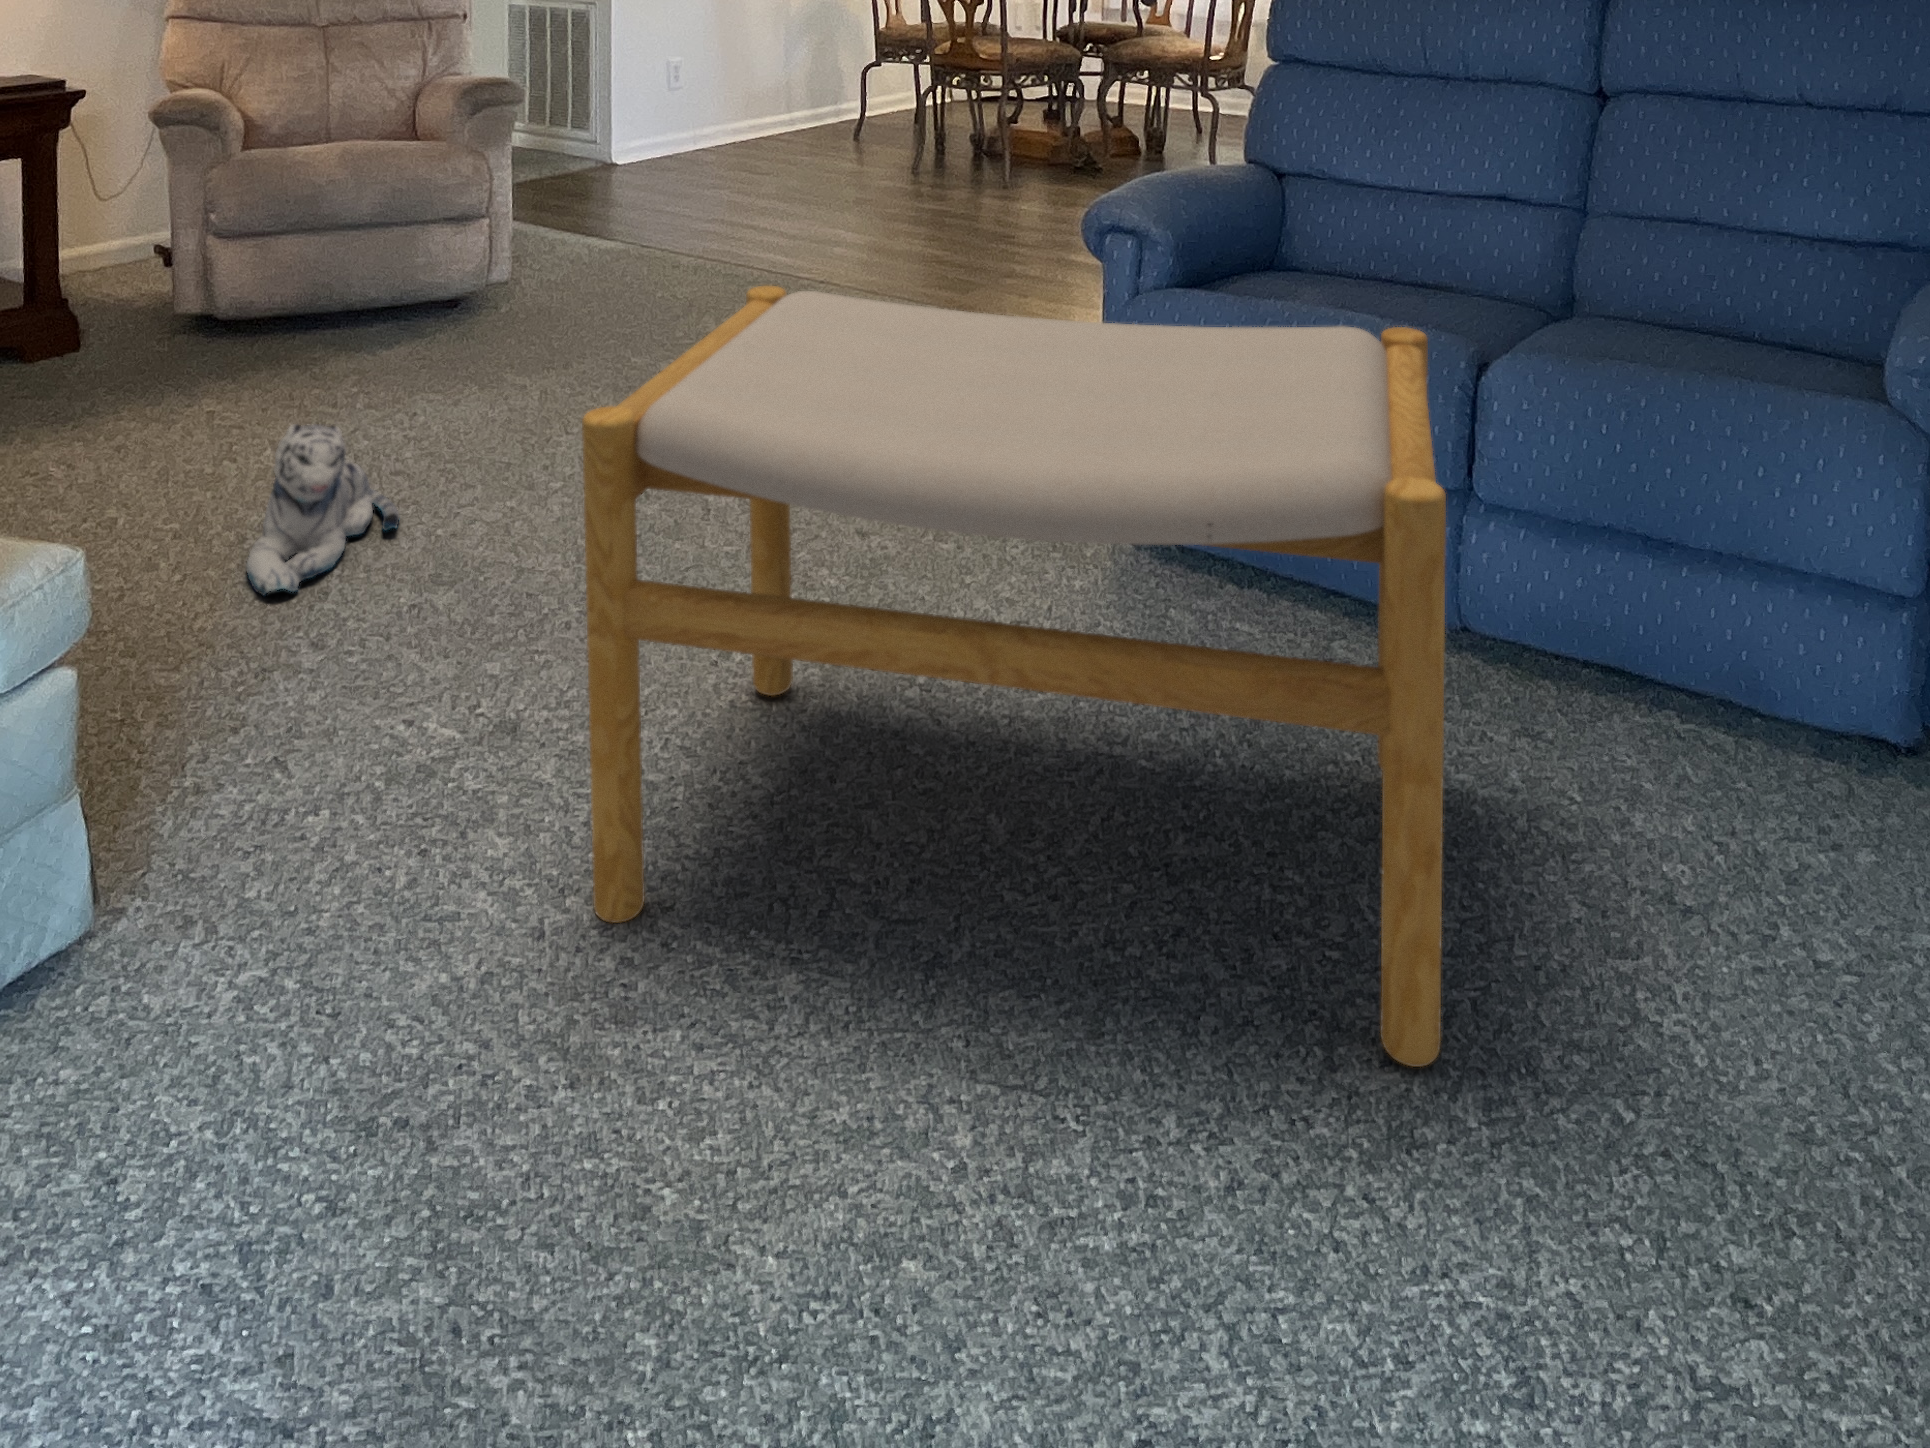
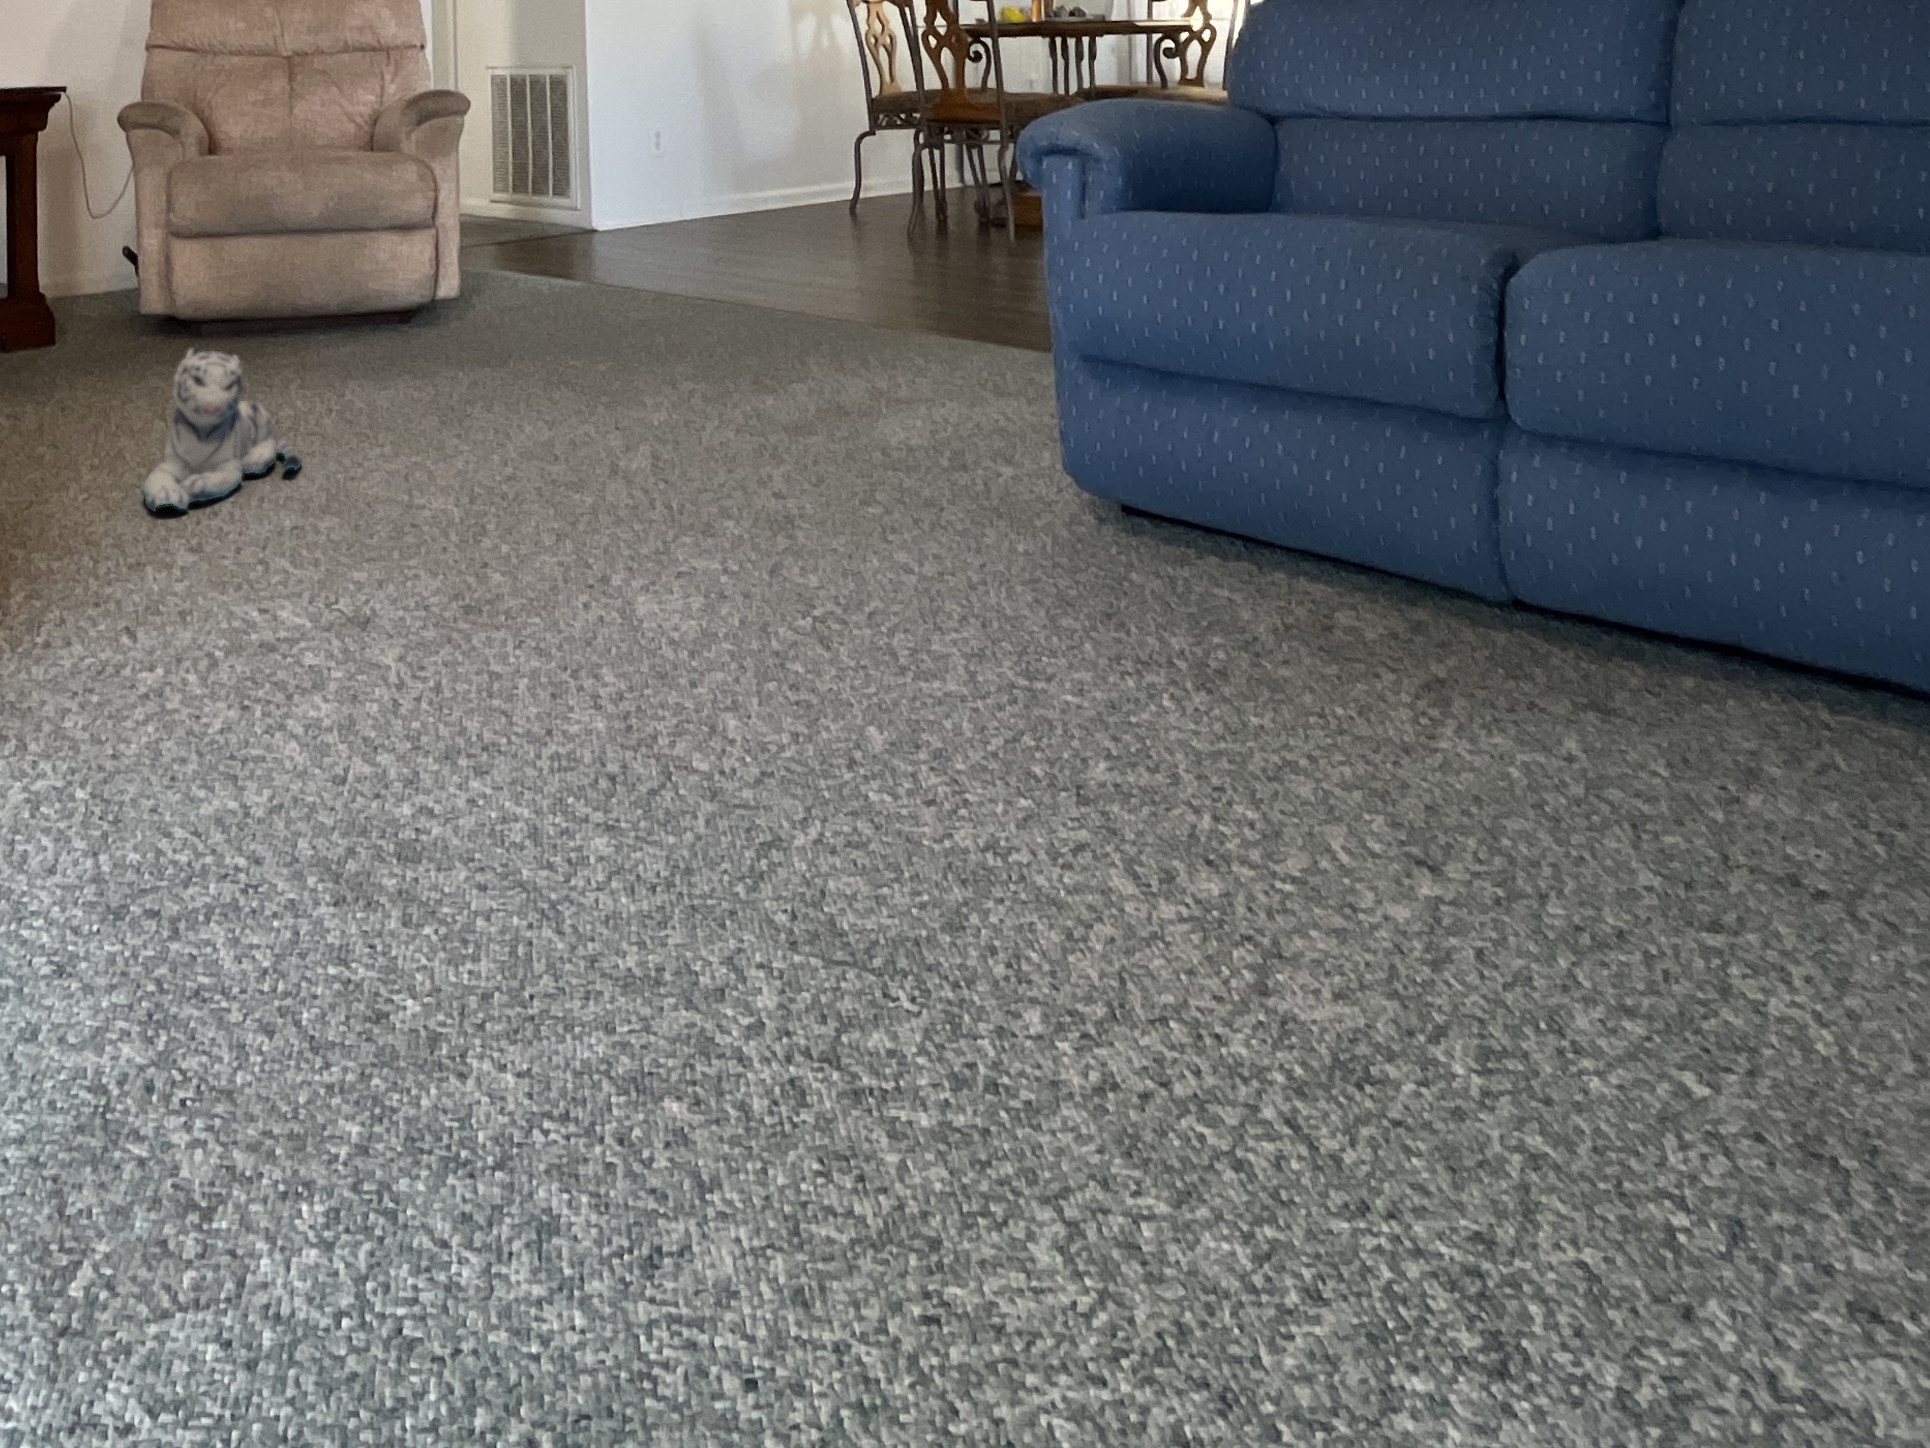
footstool: present [582,286,1446,1067] -> none [382,155,1437,1003]

